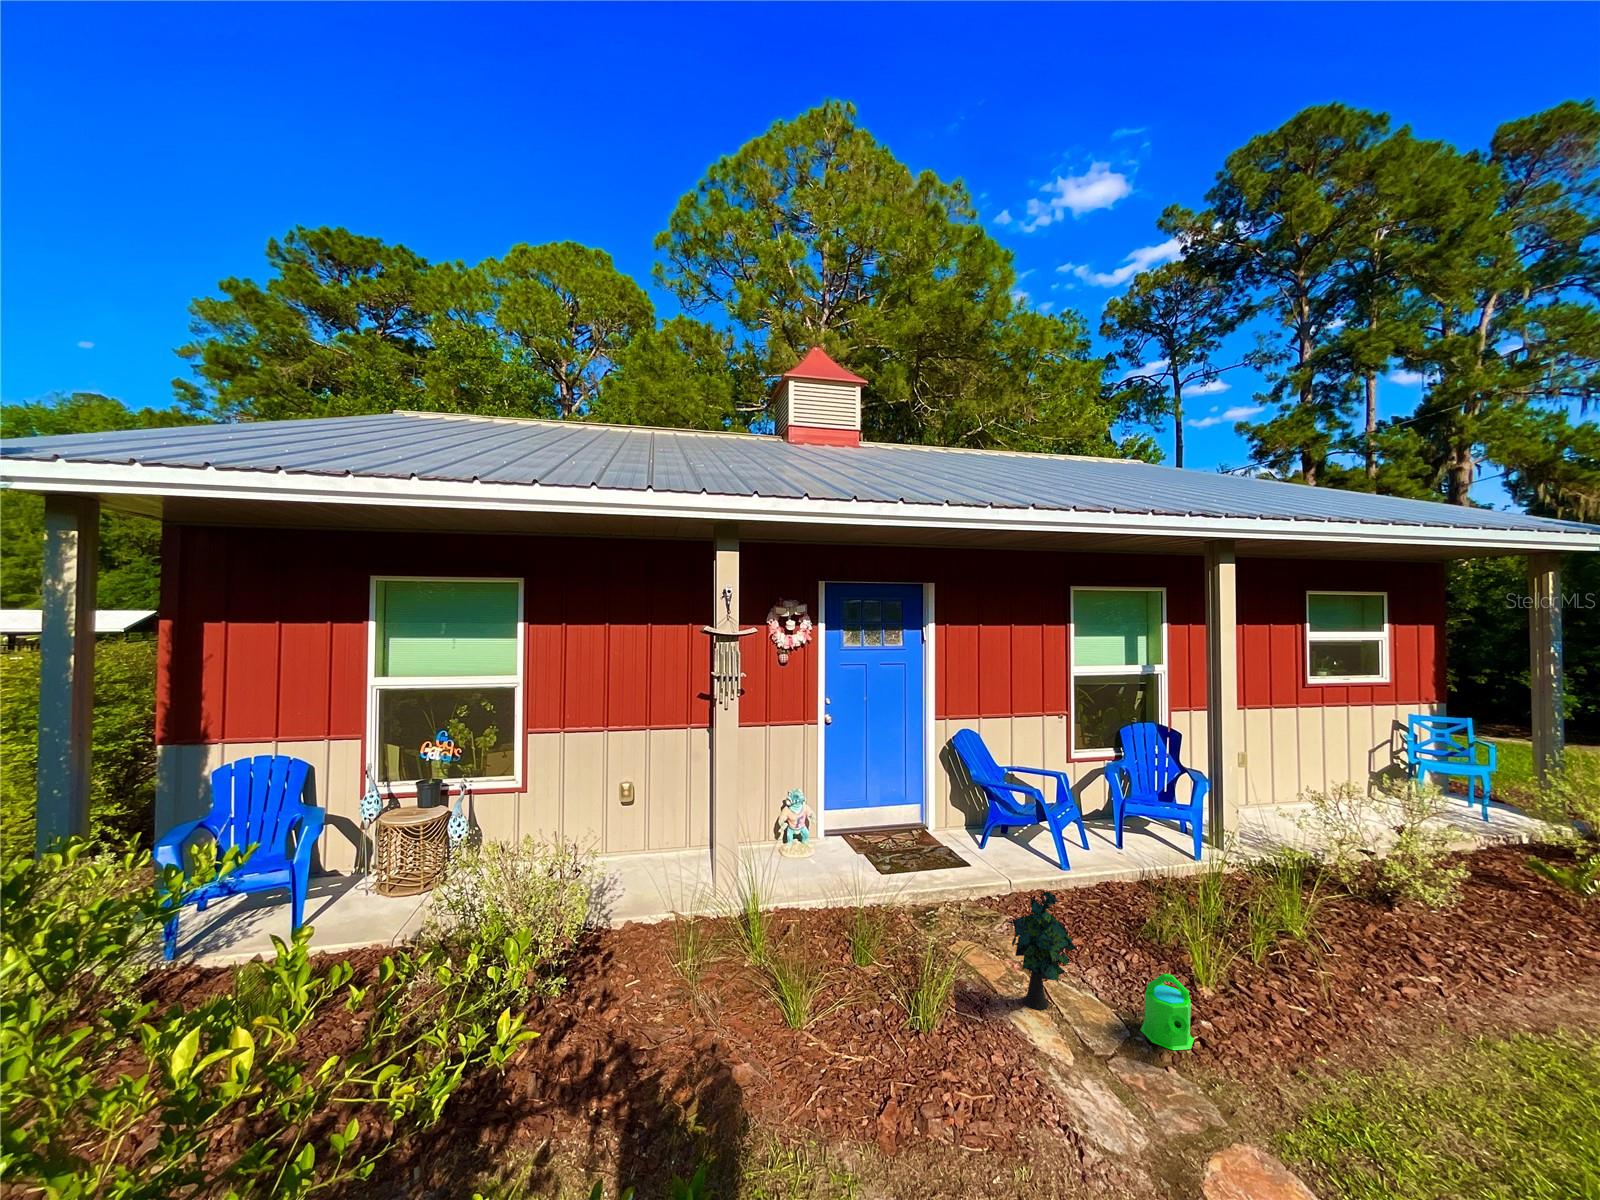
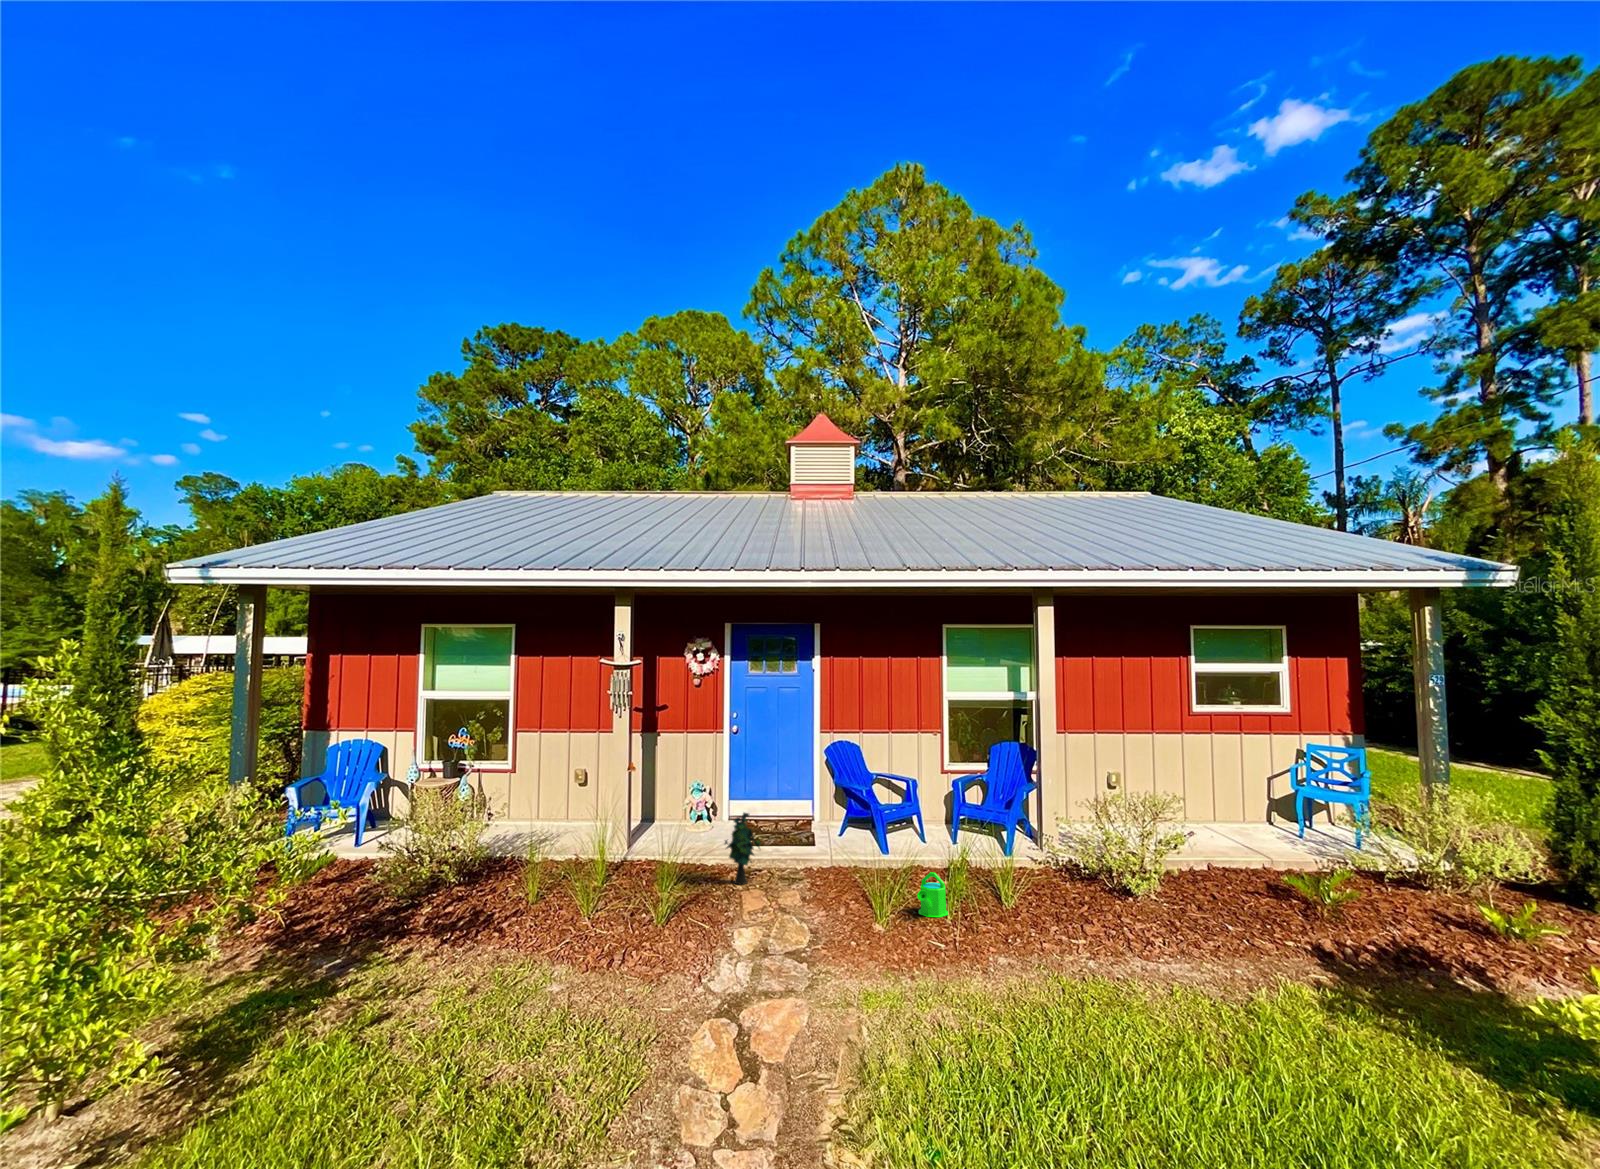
watering can: present [1140,973,1194,1050] -> present [917,872,948,917]

